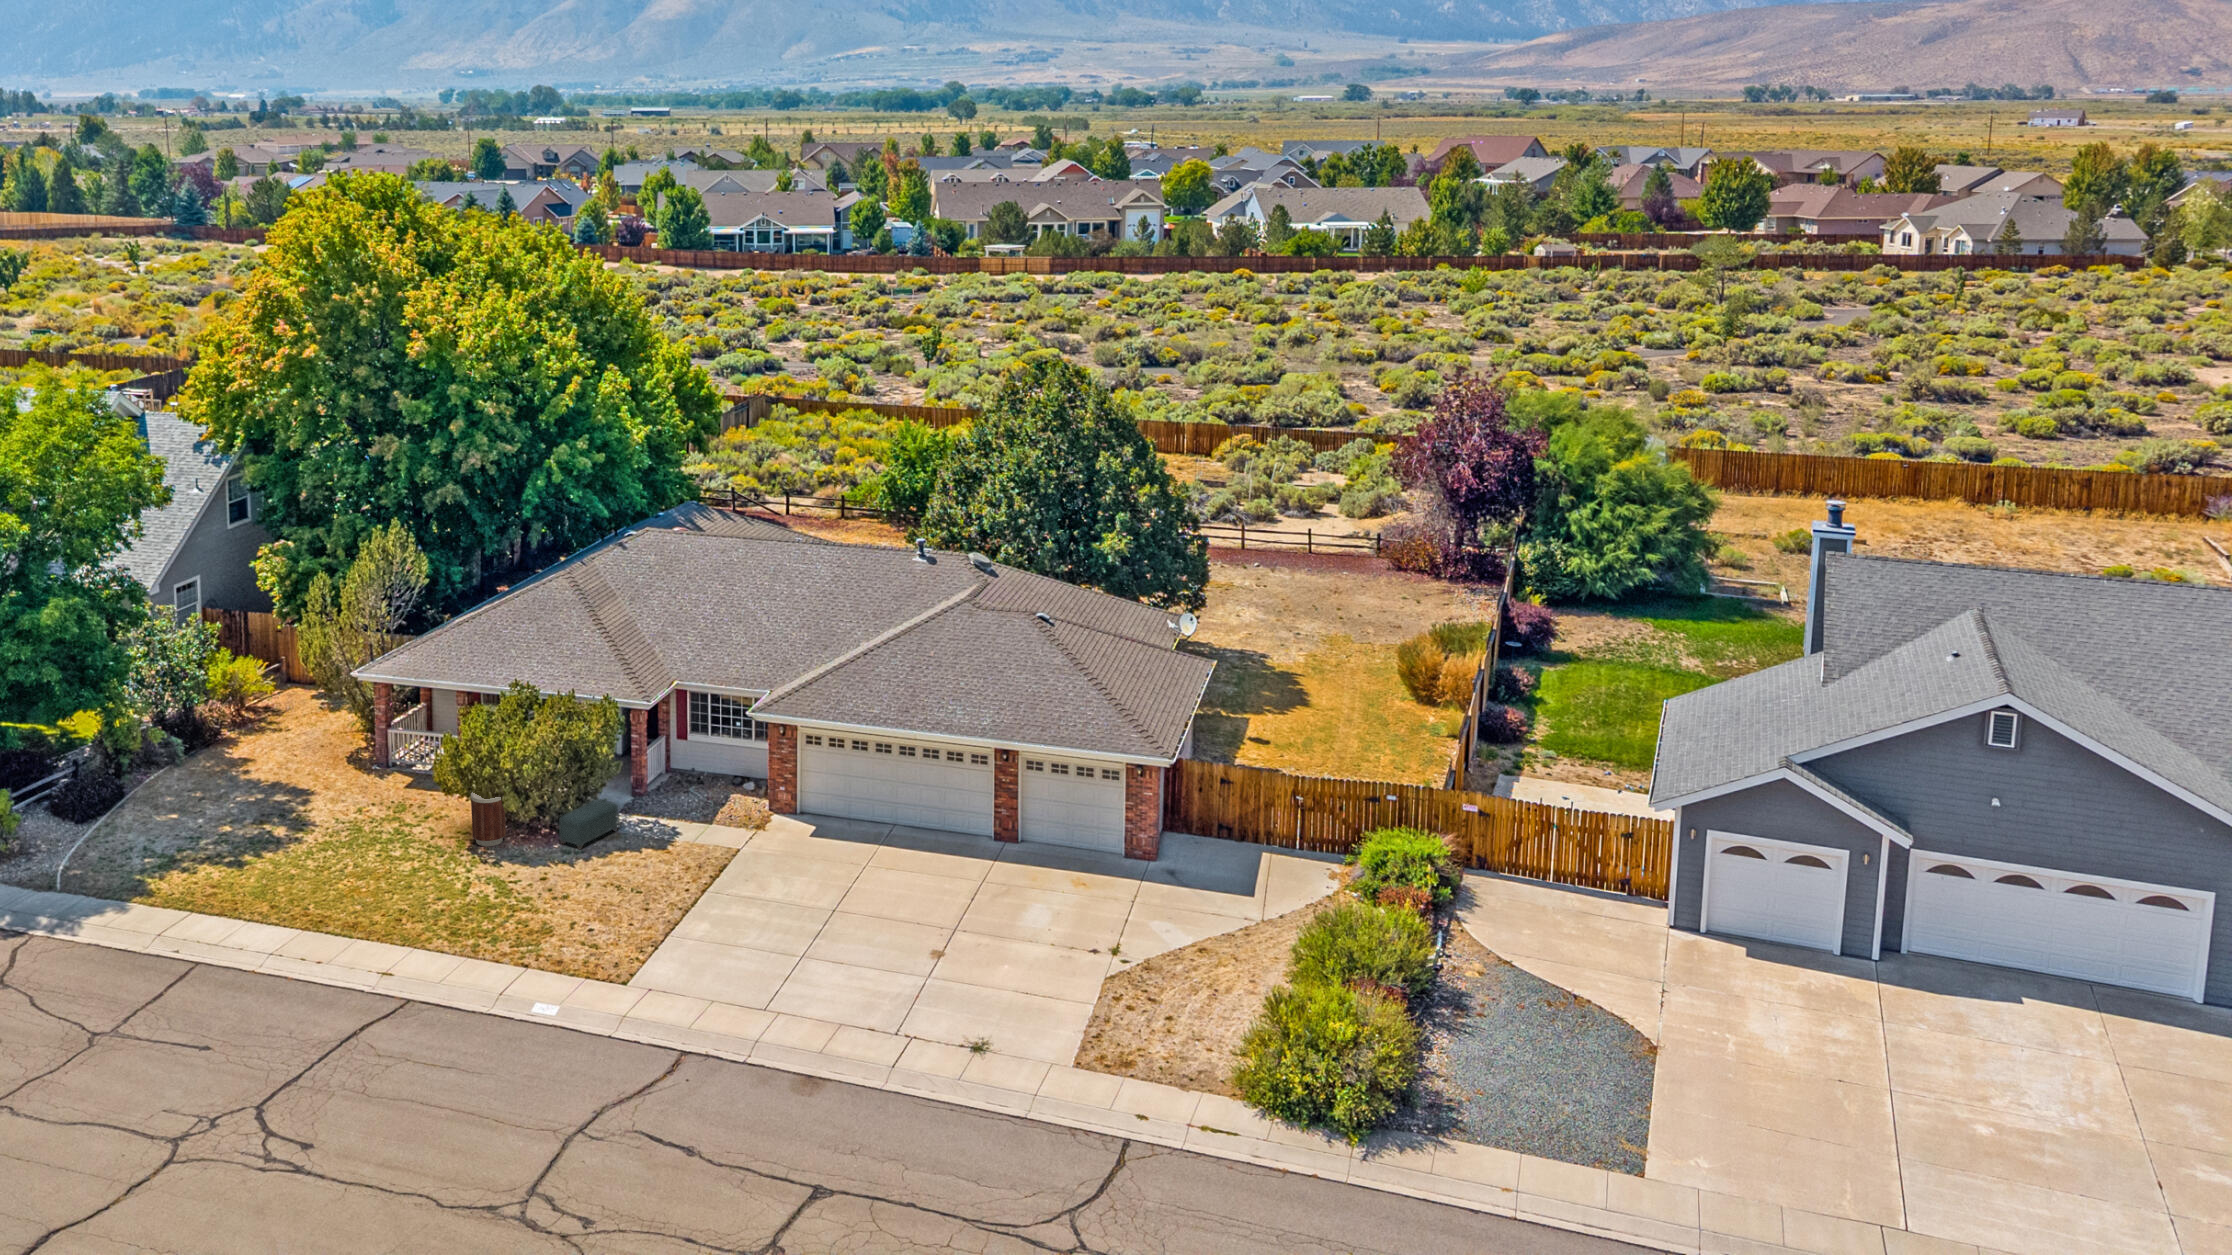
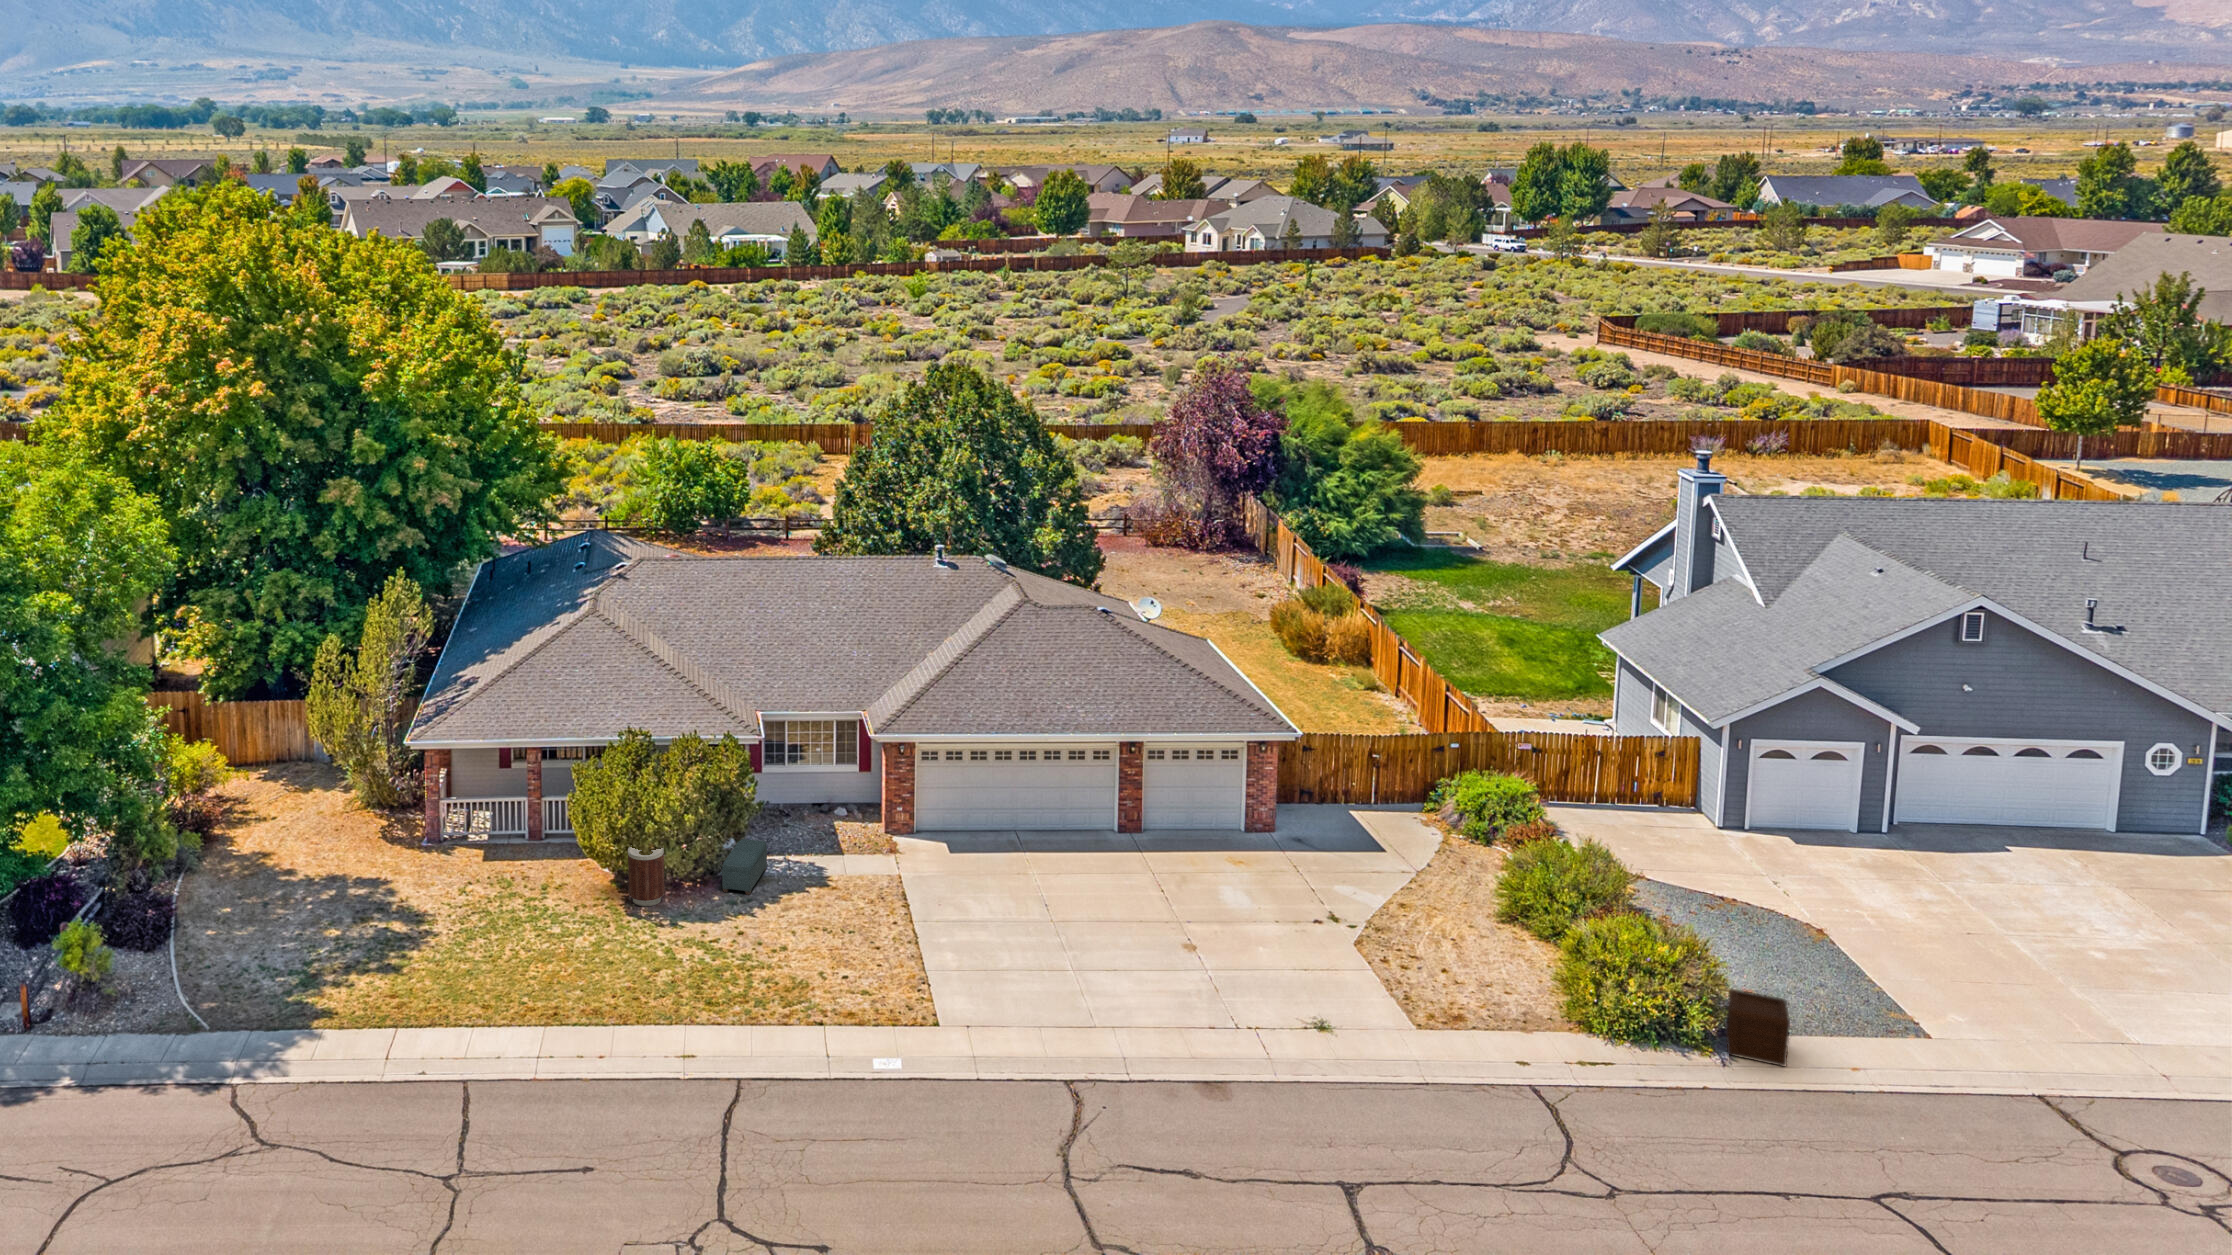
wooden crate: none [1379,1073,1459,1162] -> present [1726,989,1790,1066]

